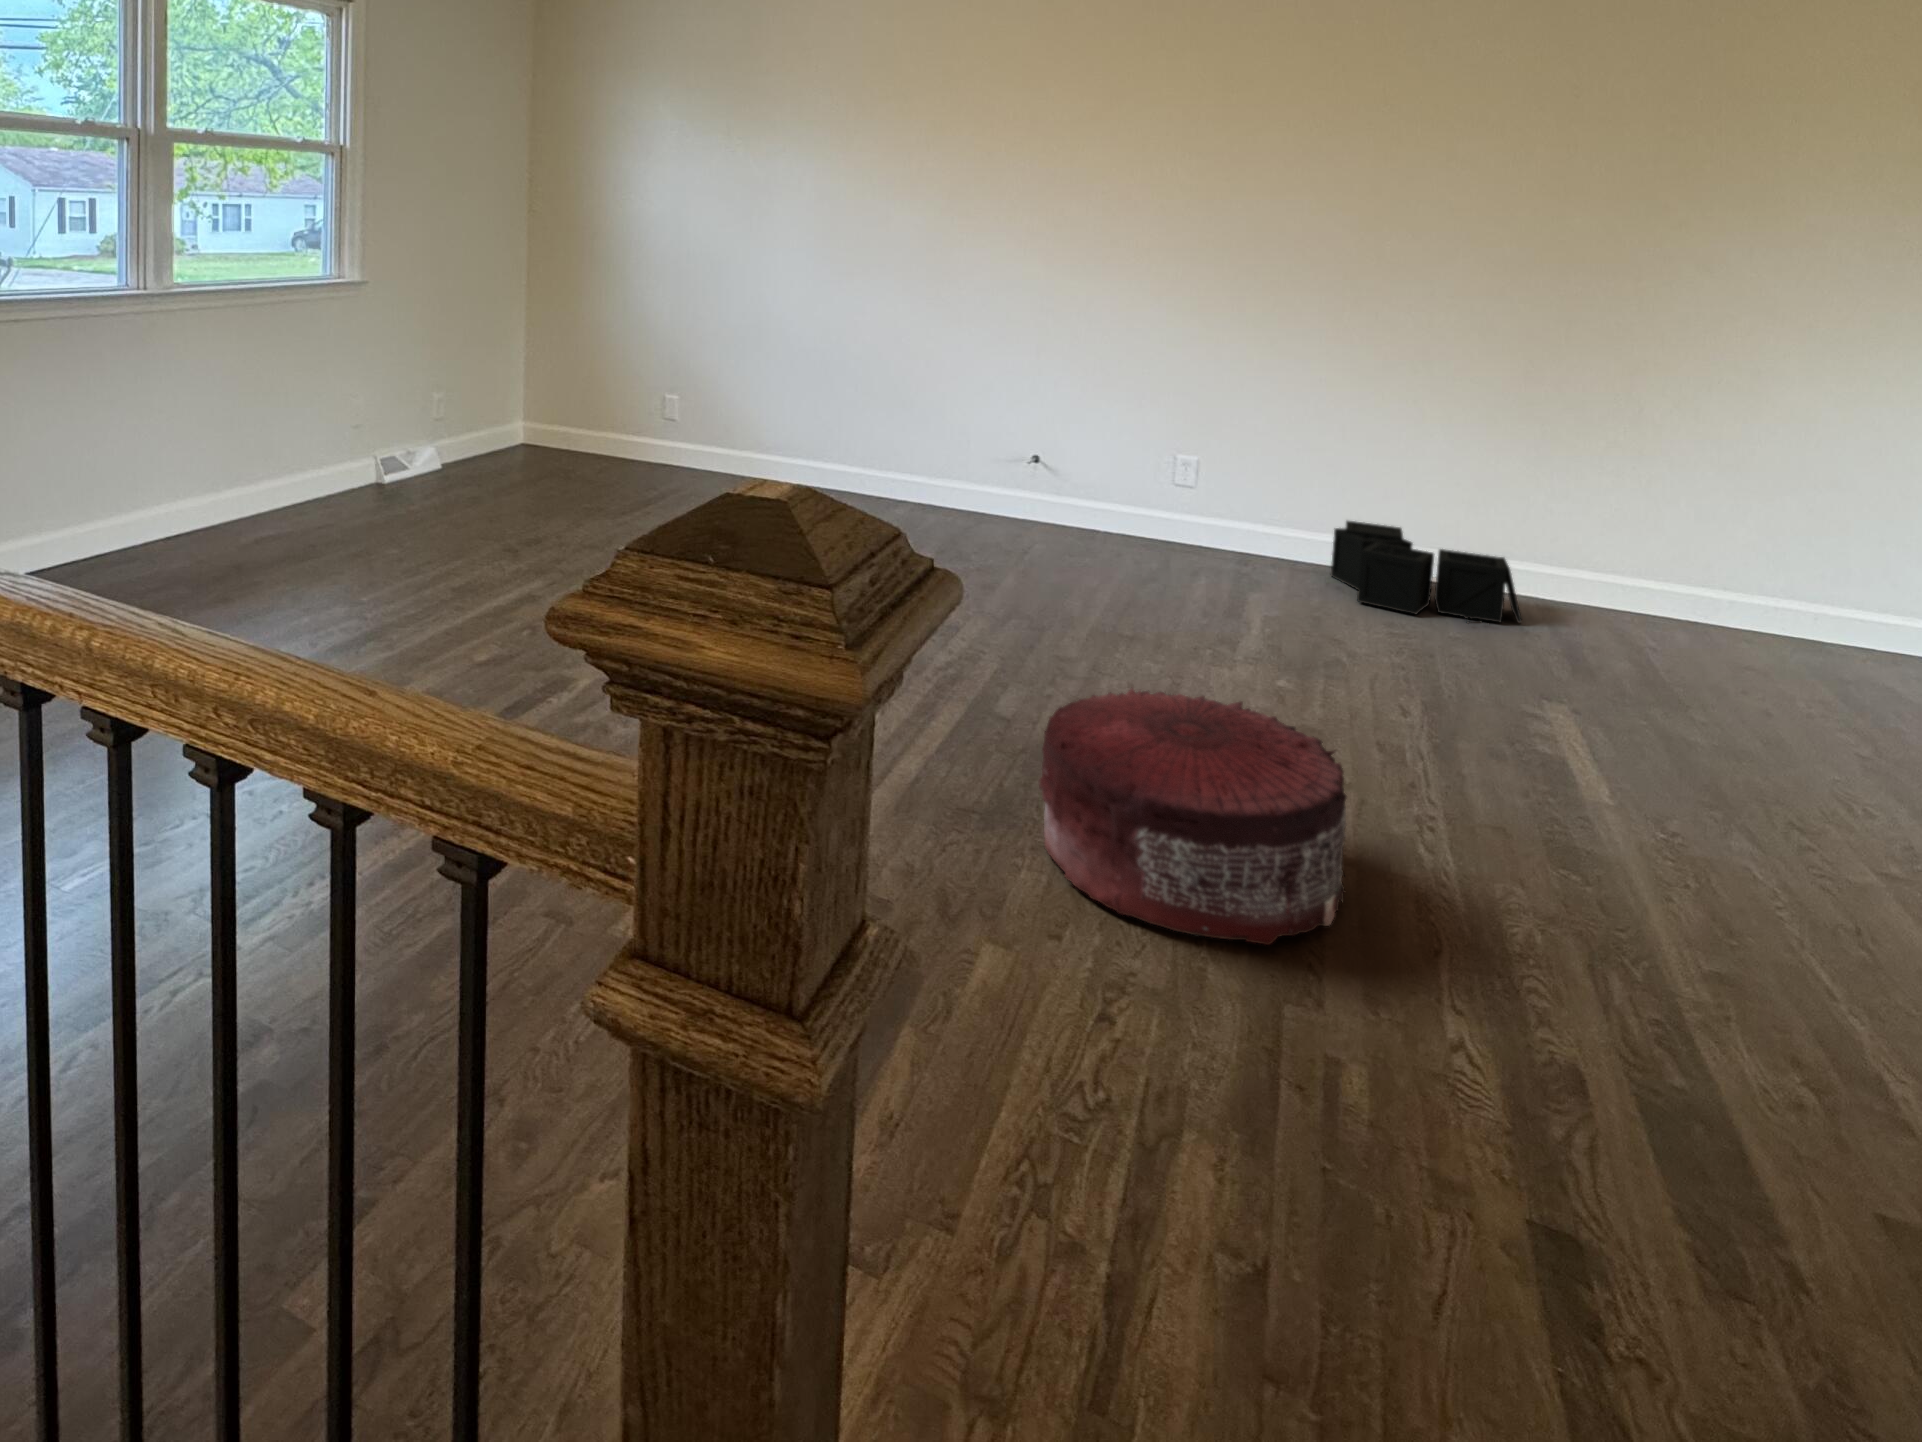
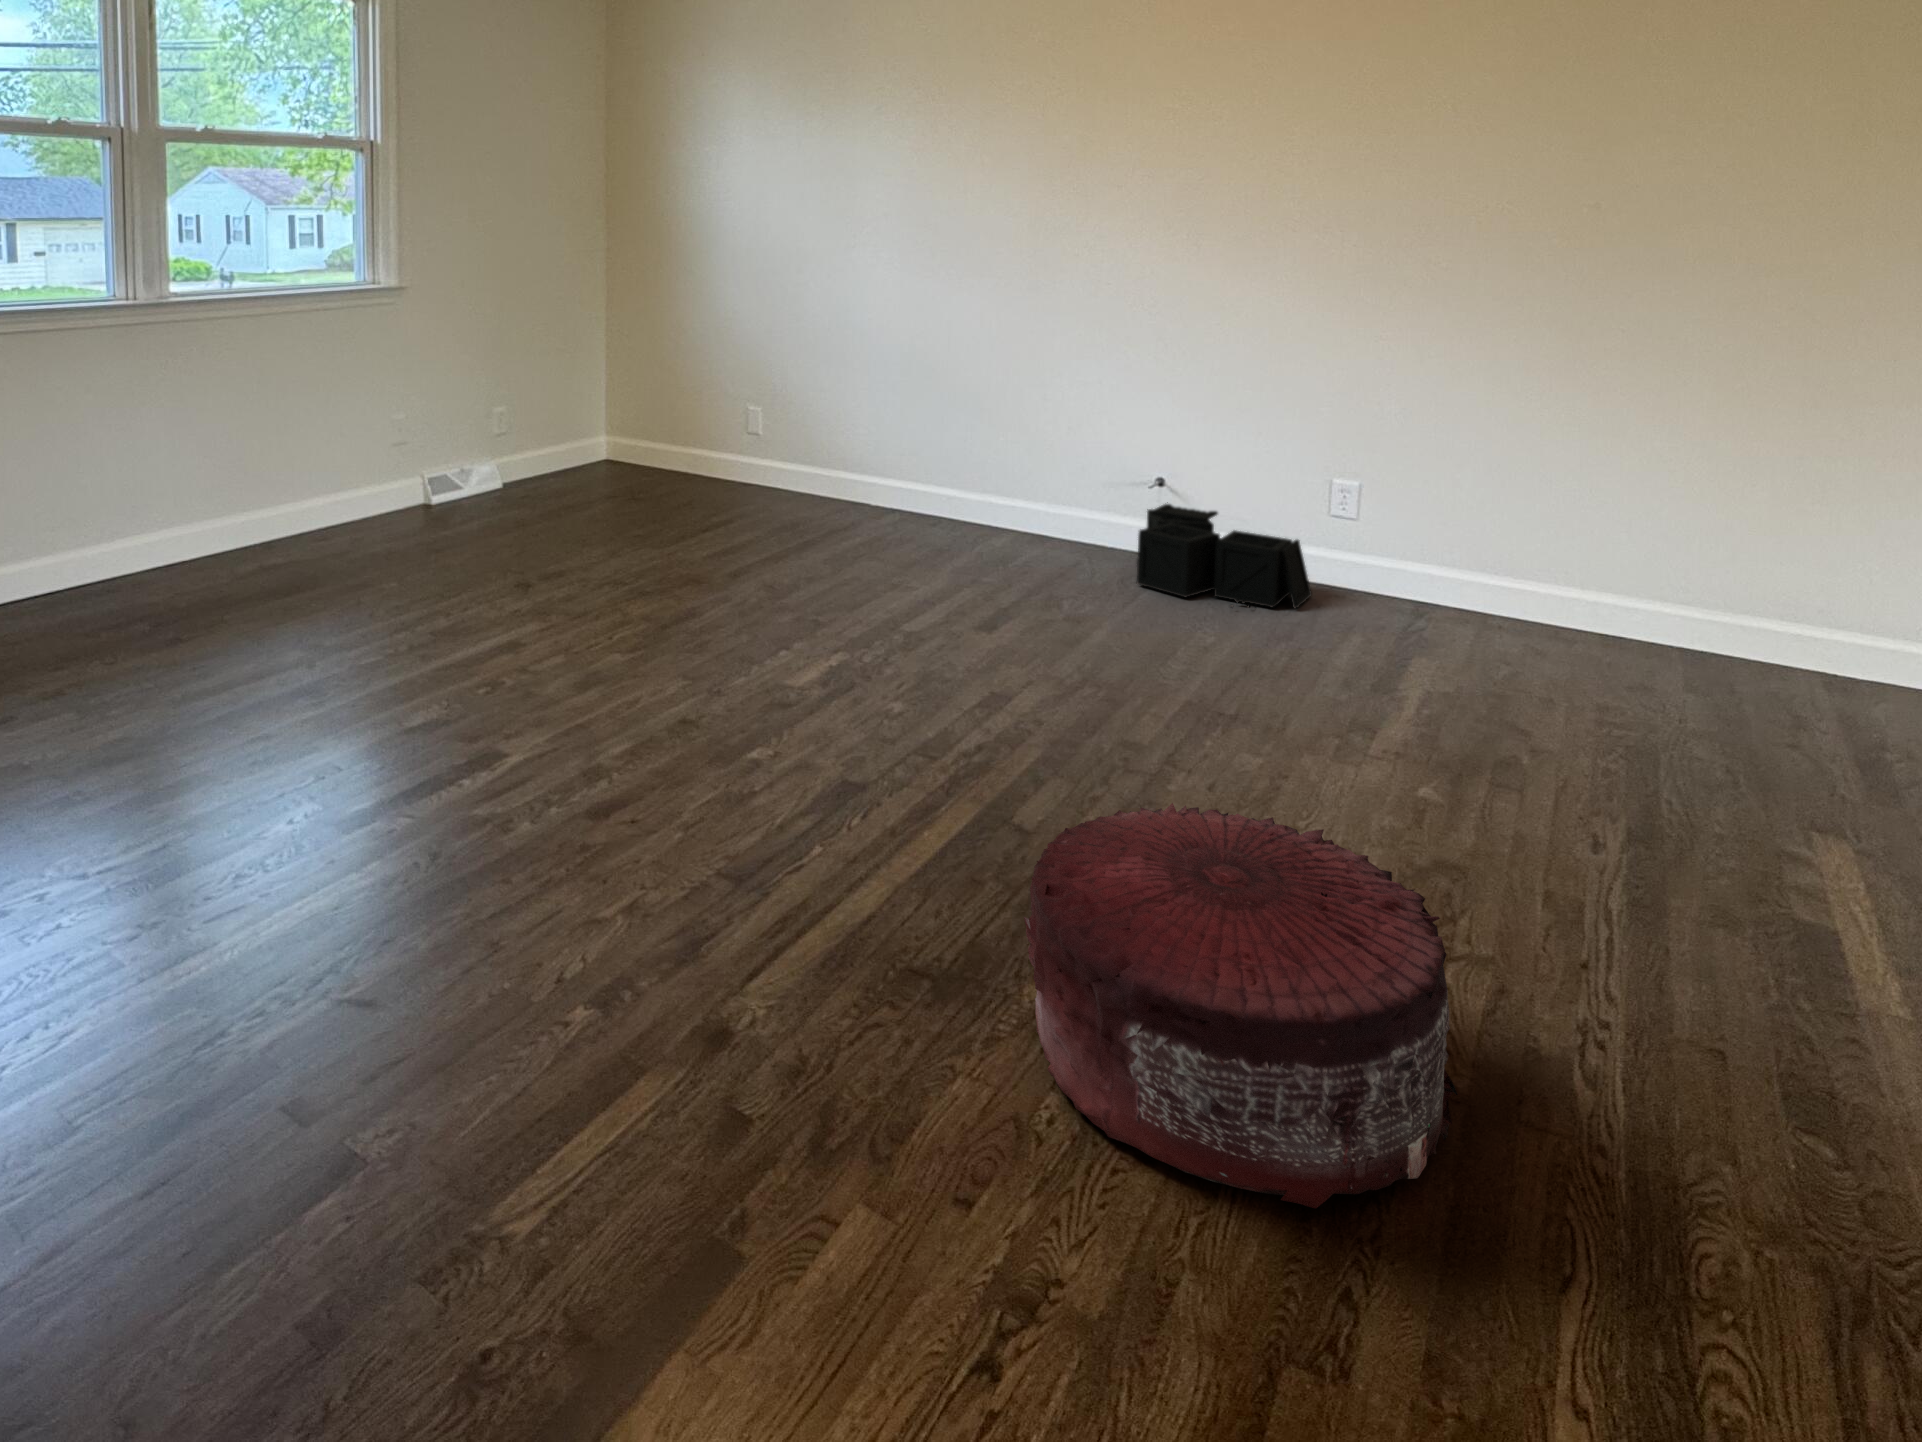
storage bin: present [1331,521,1522,623] -> present [1137,502,1312,608]

